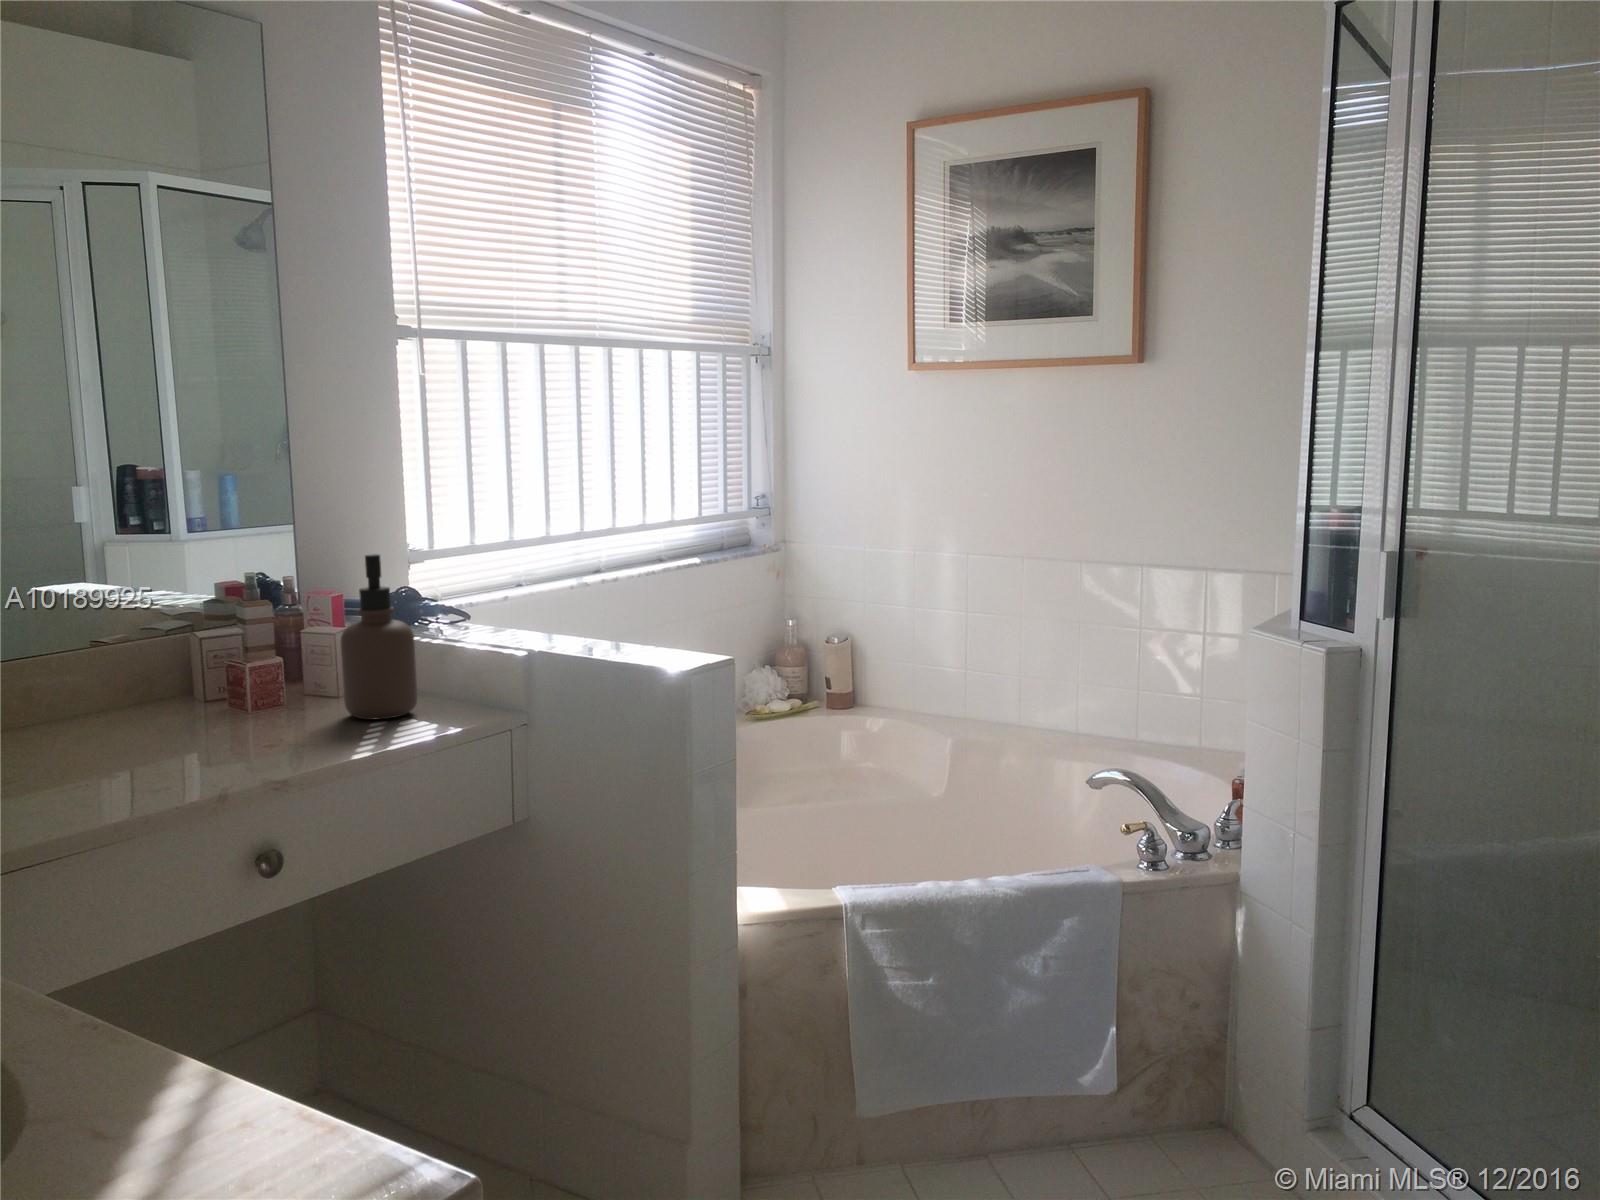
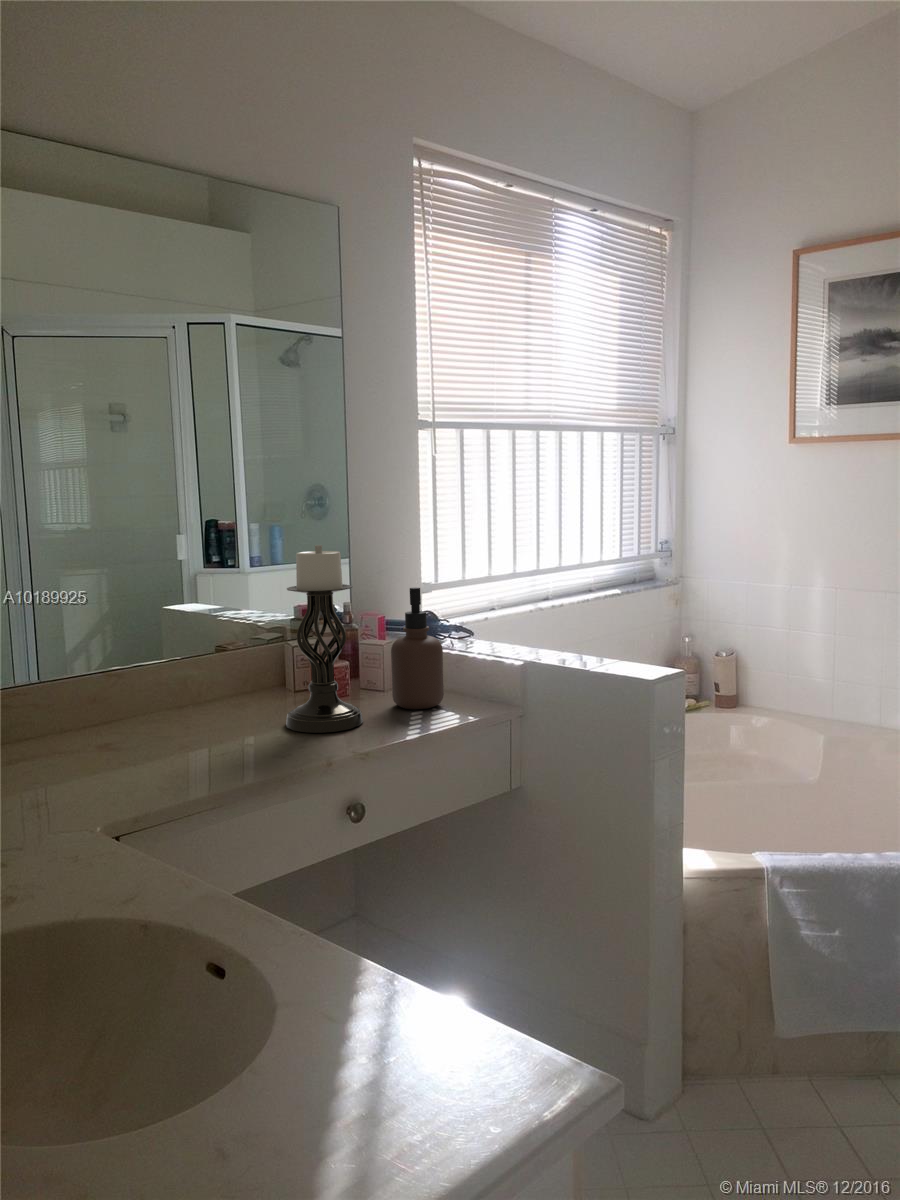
candle holder: none [177,496,296,755] -> present [286,545,363,733]

